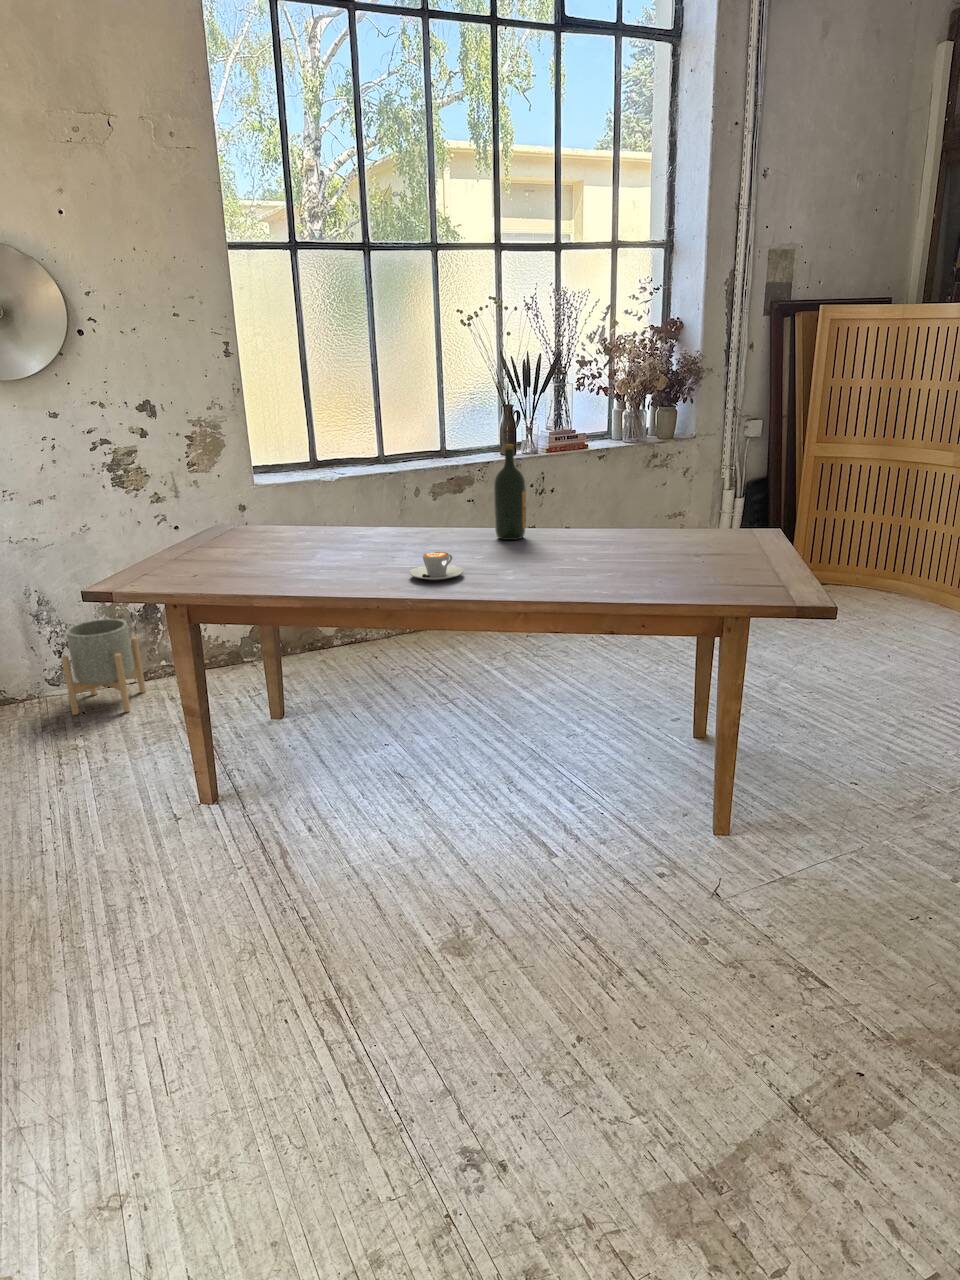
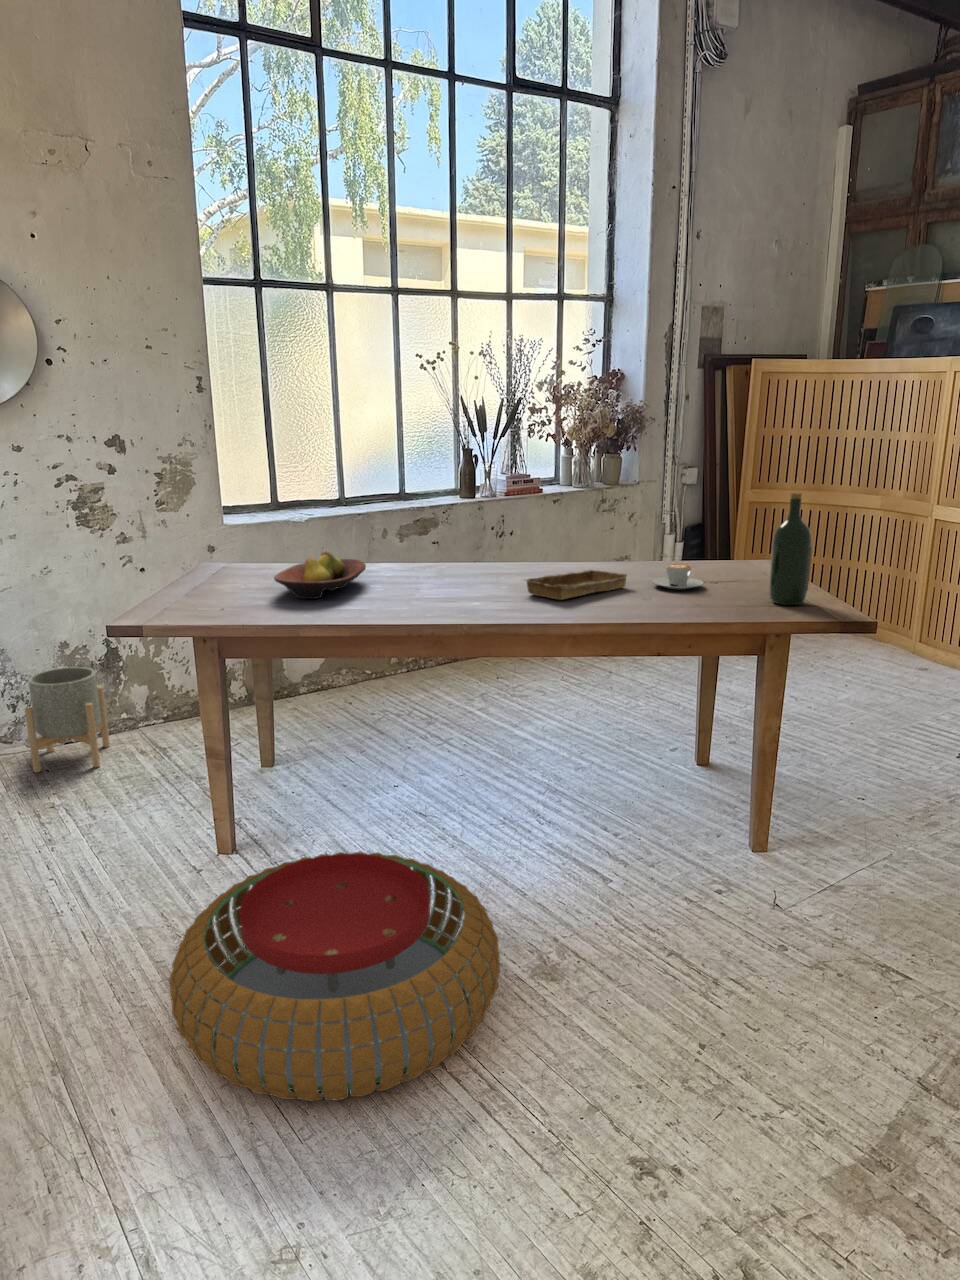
wine bottle: present [494,444,526,540] -> present [769,493,812,605]
fruit bowl: none [245,519,344,568] -> present [274,551,366,599]
tray: none [482,540,600,574] -> present [526,569,628,600]
coffee cup: present [410,552,464,580] -> present [652,564,703,589]
pouf: none [82,816,402,1058] -> present [169,852,500,1101]

